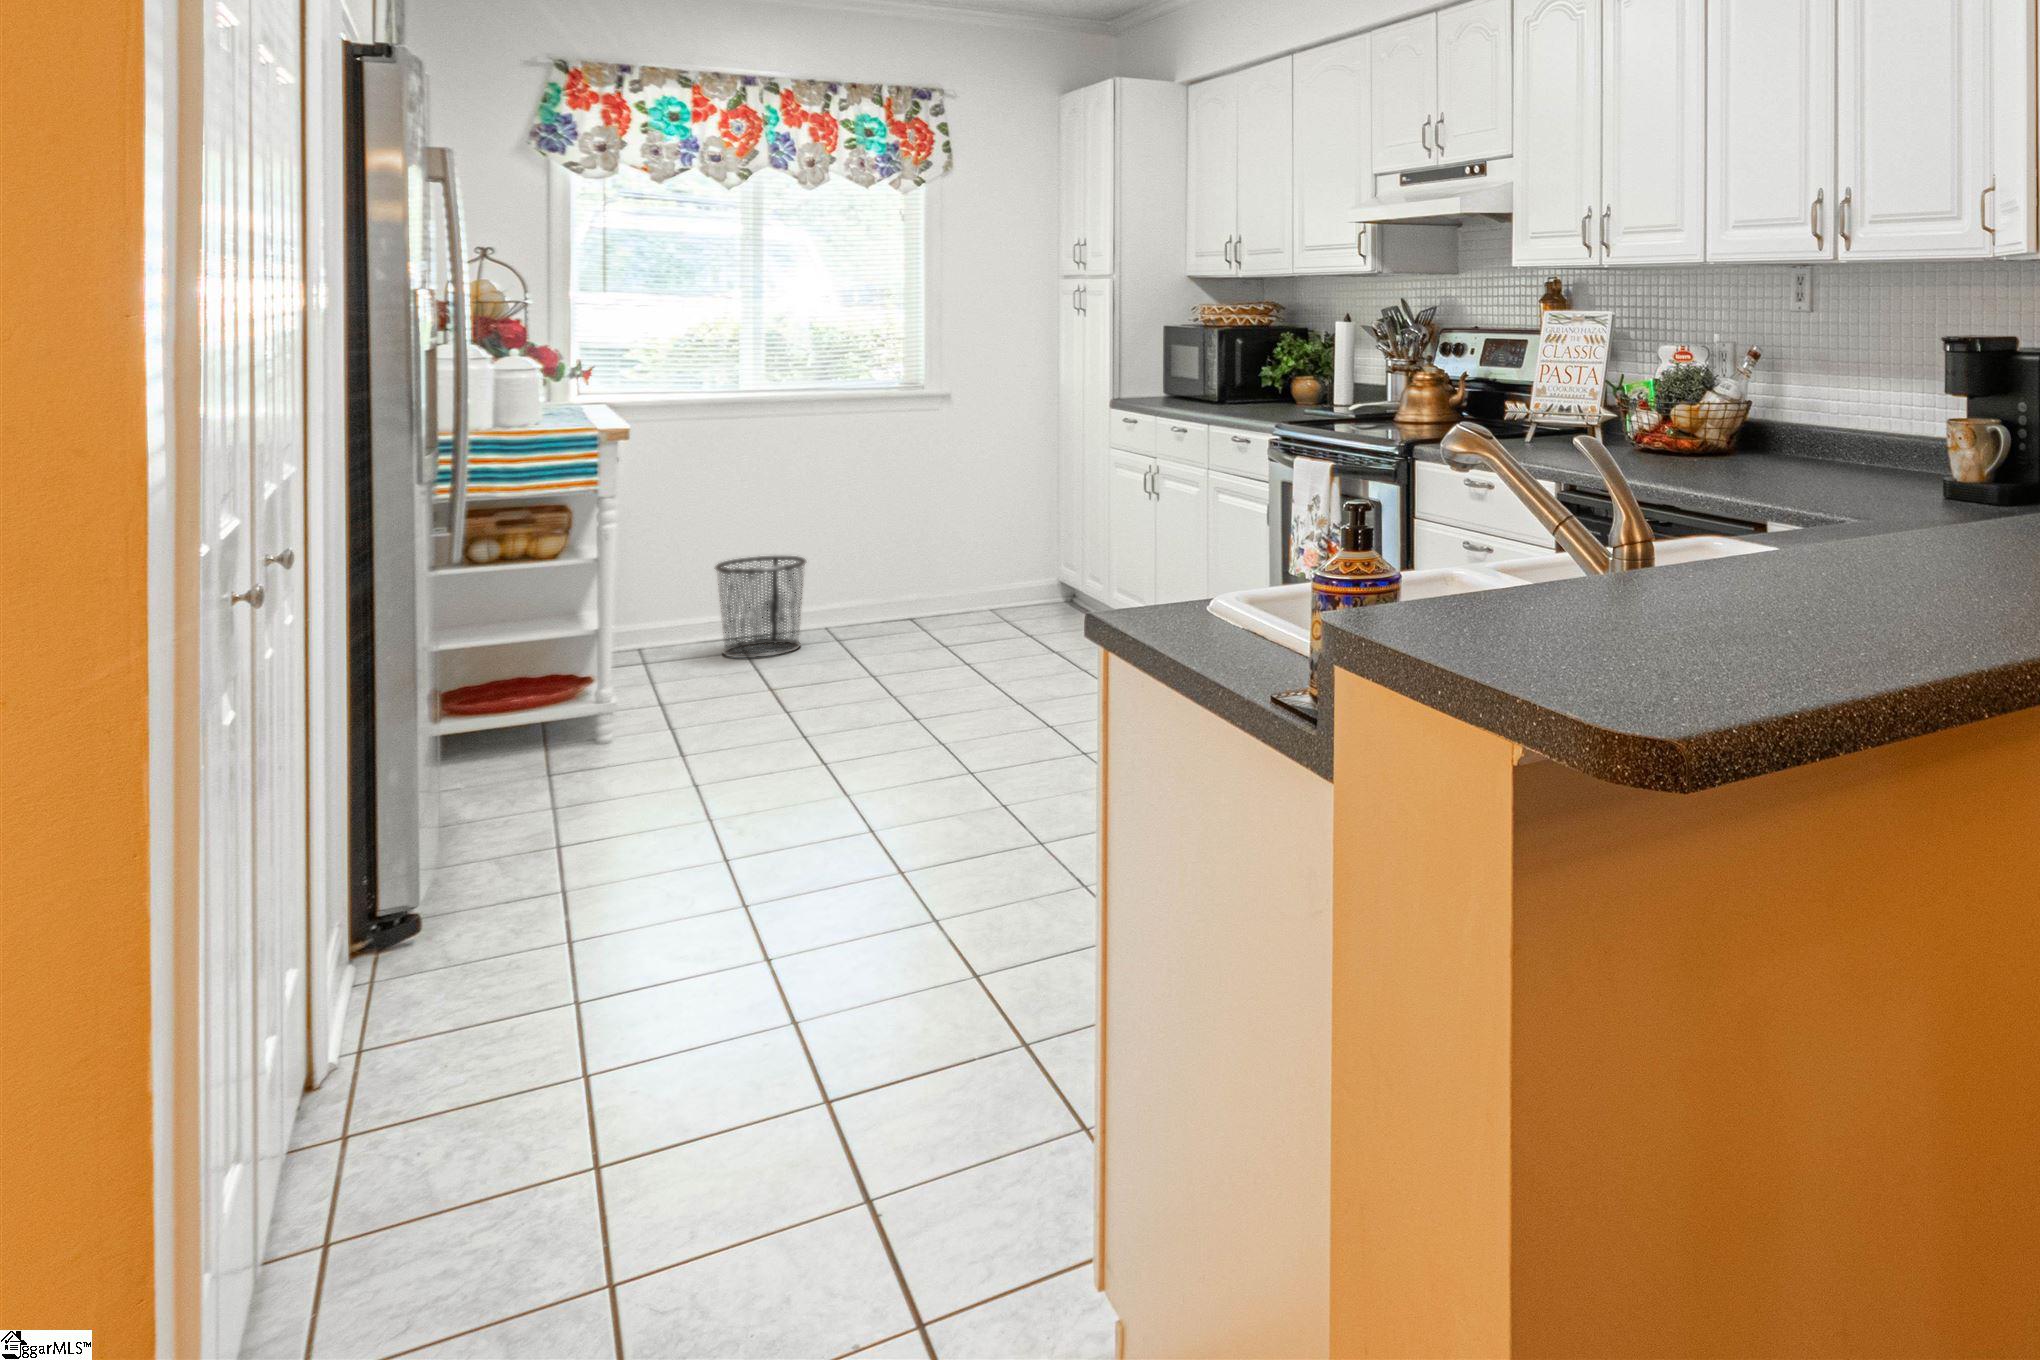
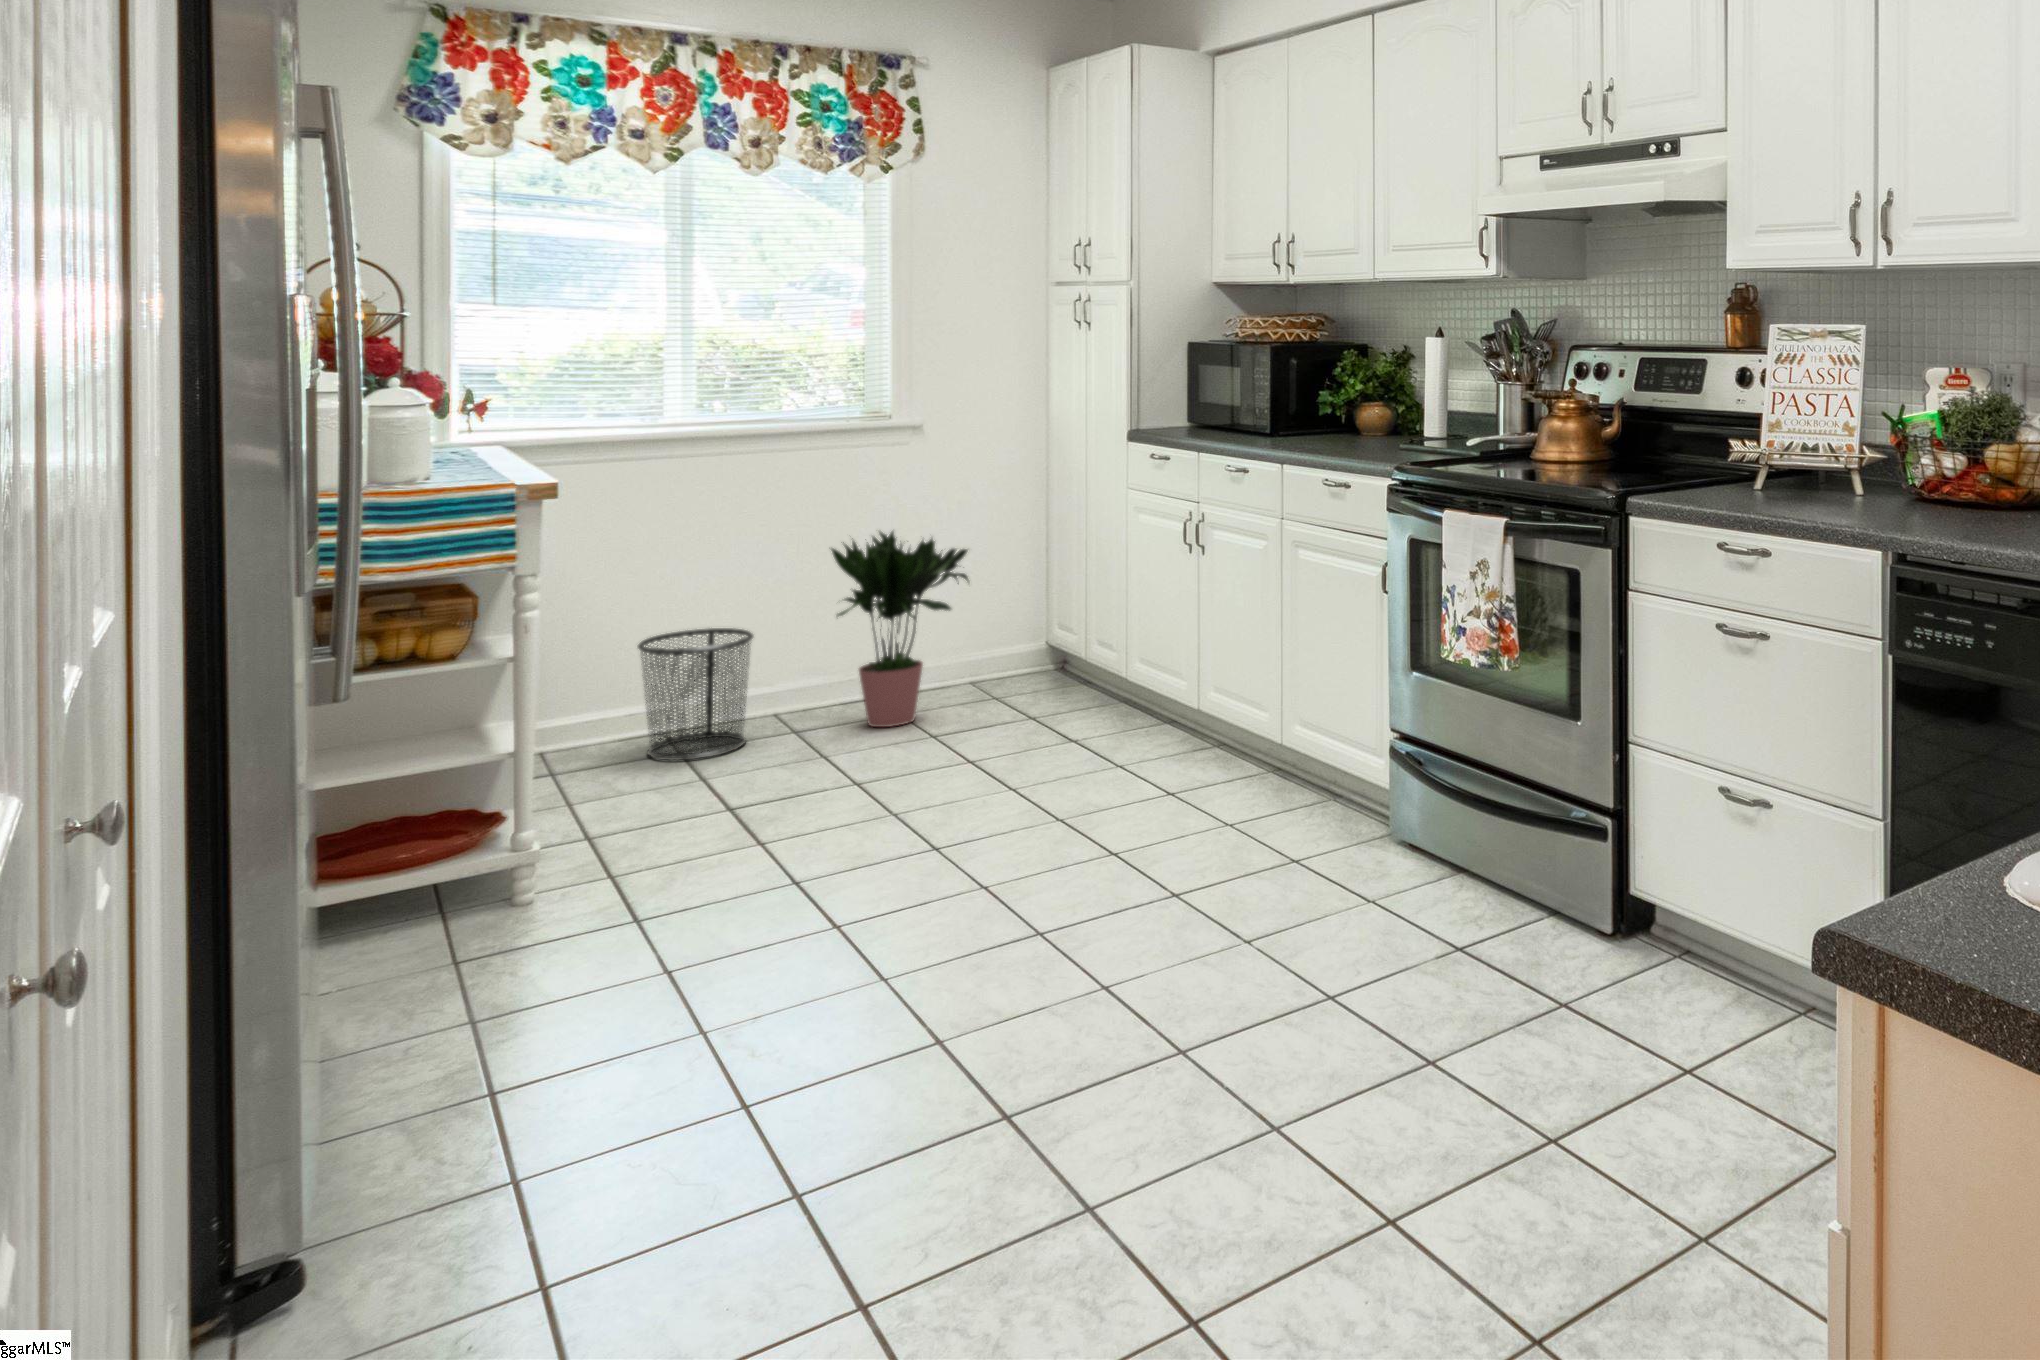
potted plant: none [866,475,989,639] -> present [831,531,969,727]

